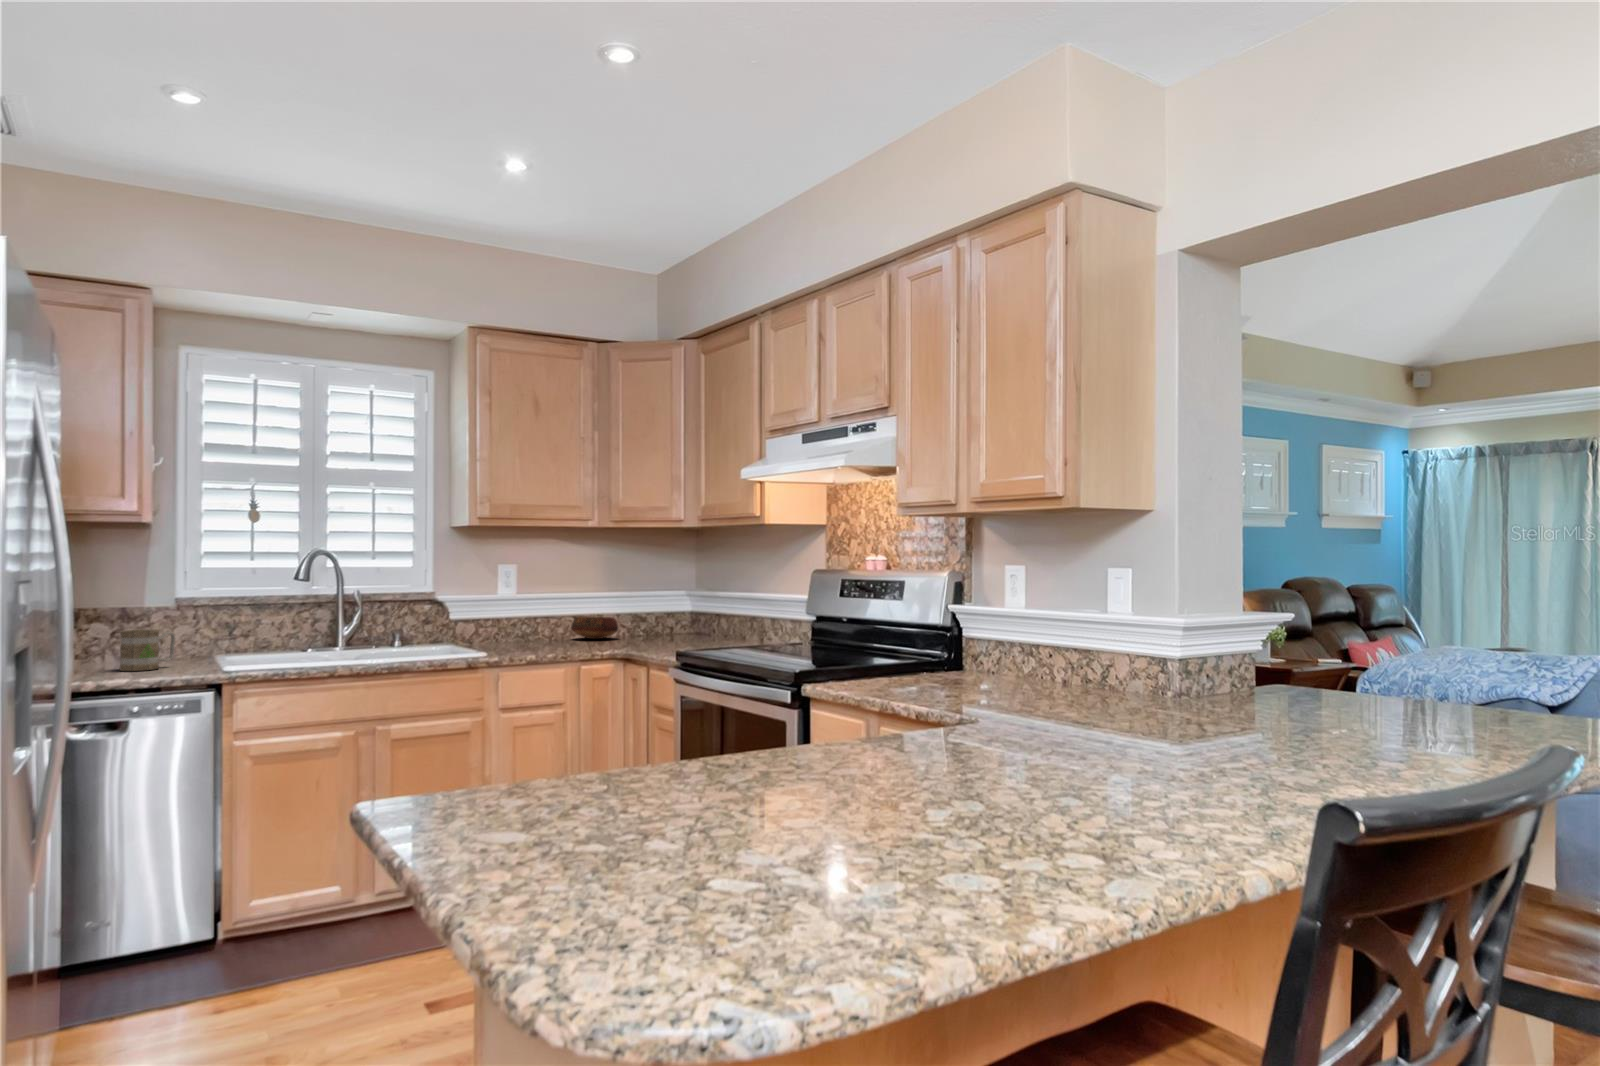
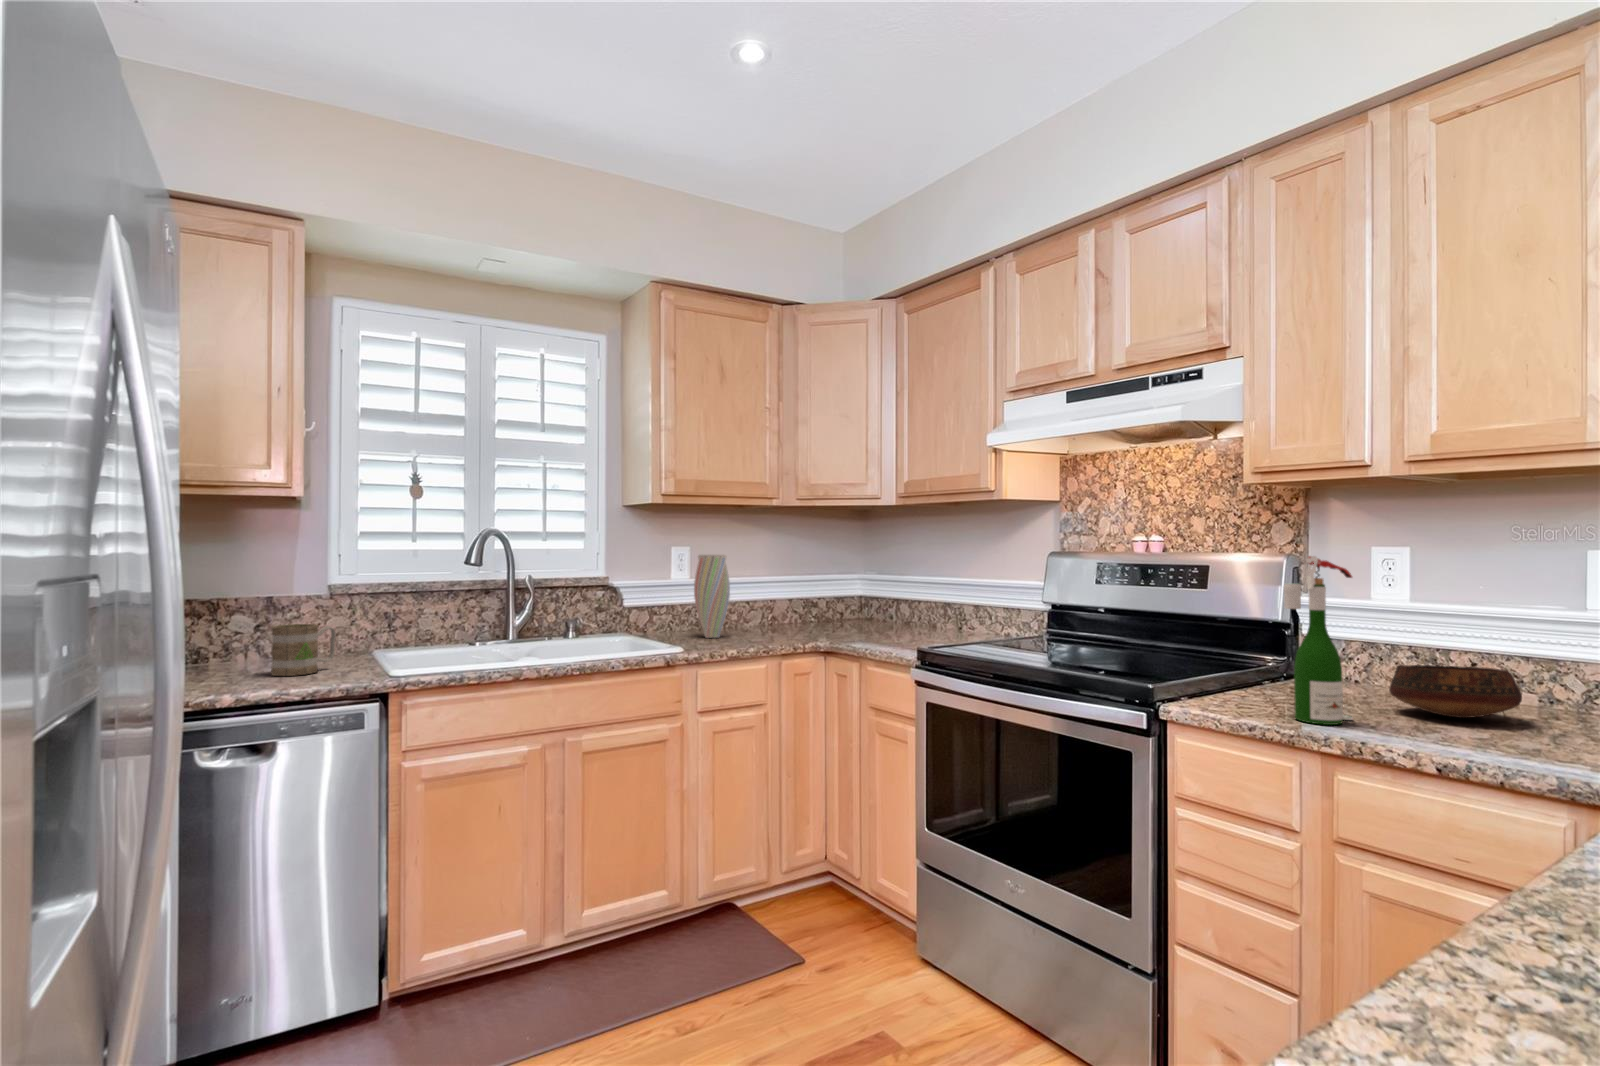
vase: none [510,572,545,646] -> present [694,555,730,638]
wine bottle: none [873,572,922,695] -> present [1284,556,1353,725]
bowl: present [571,616,618,639] -> present [1389,665,1522,718]

